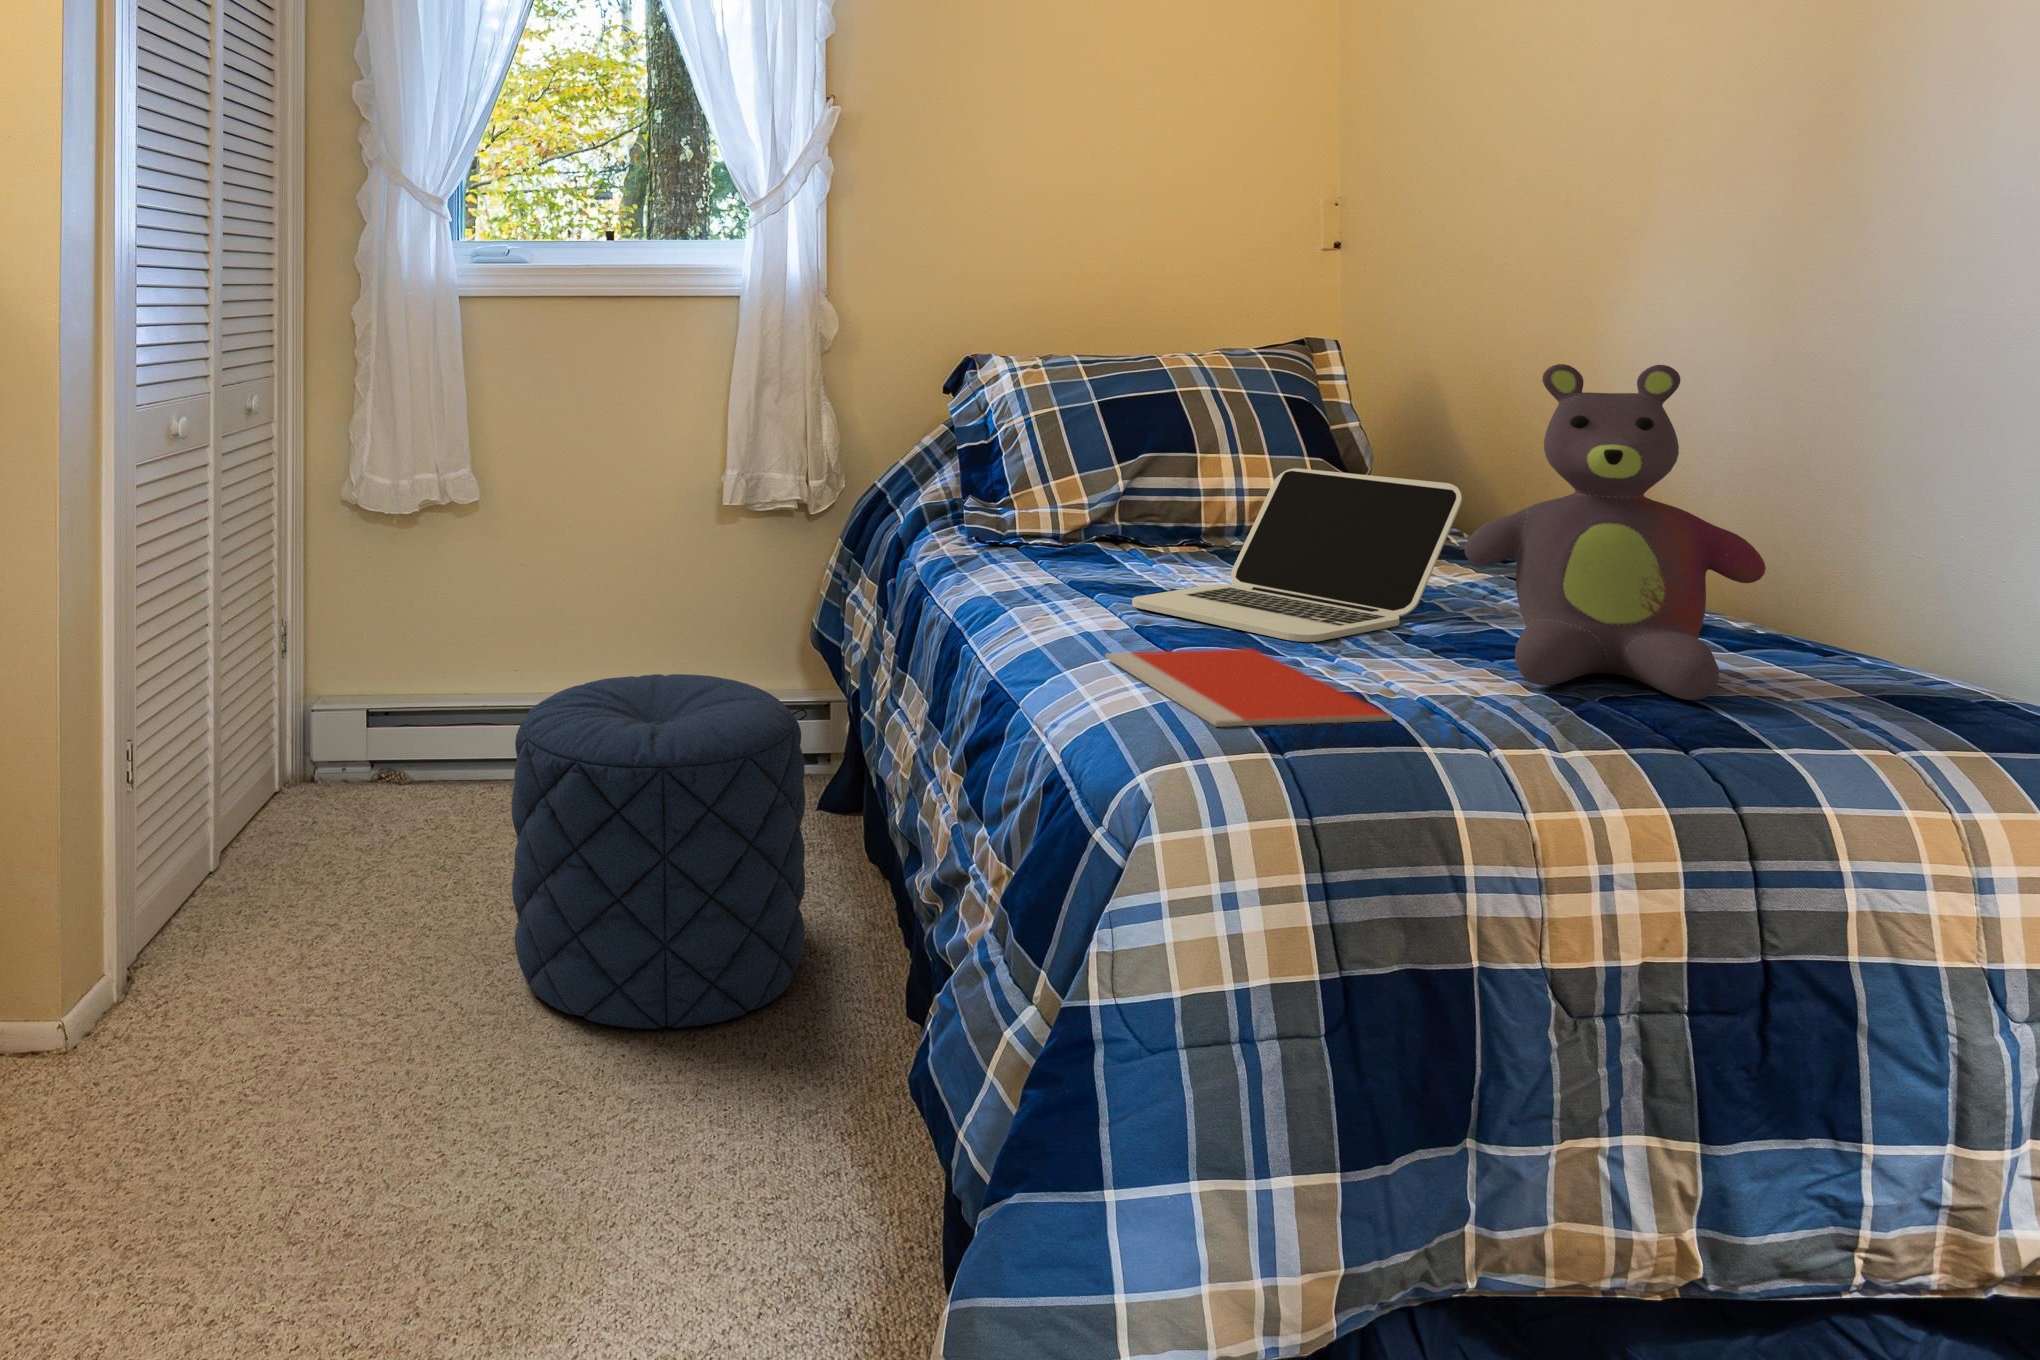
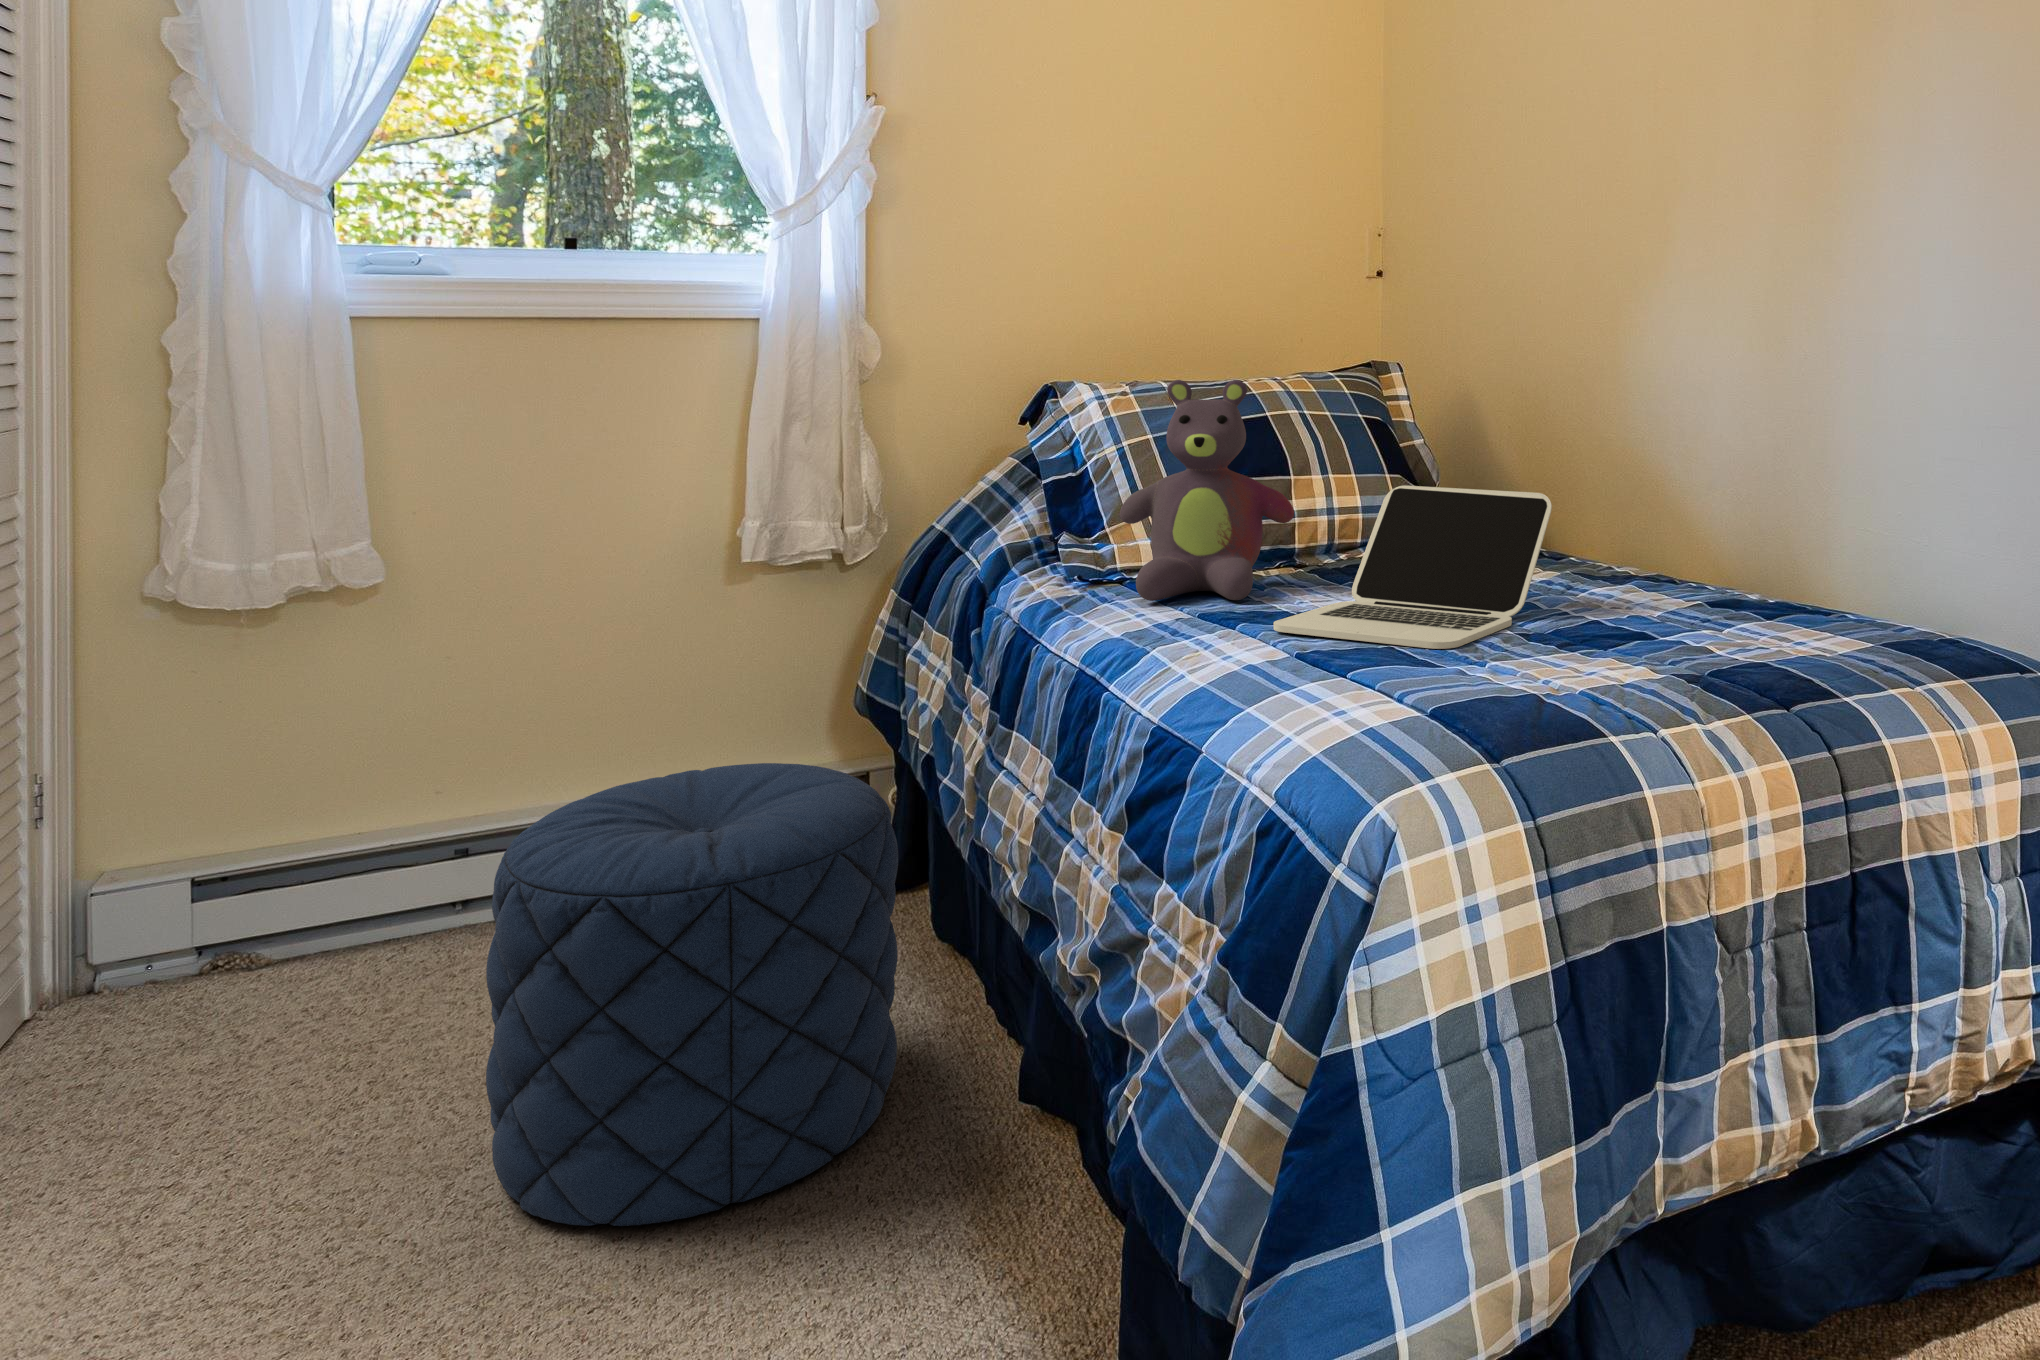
stuffed bear: present [1464,364,1766,700] -> present [1120,380,1294,601]
notebook: present [1105,649,1392,727] -> none [1283,660,1566,740]

